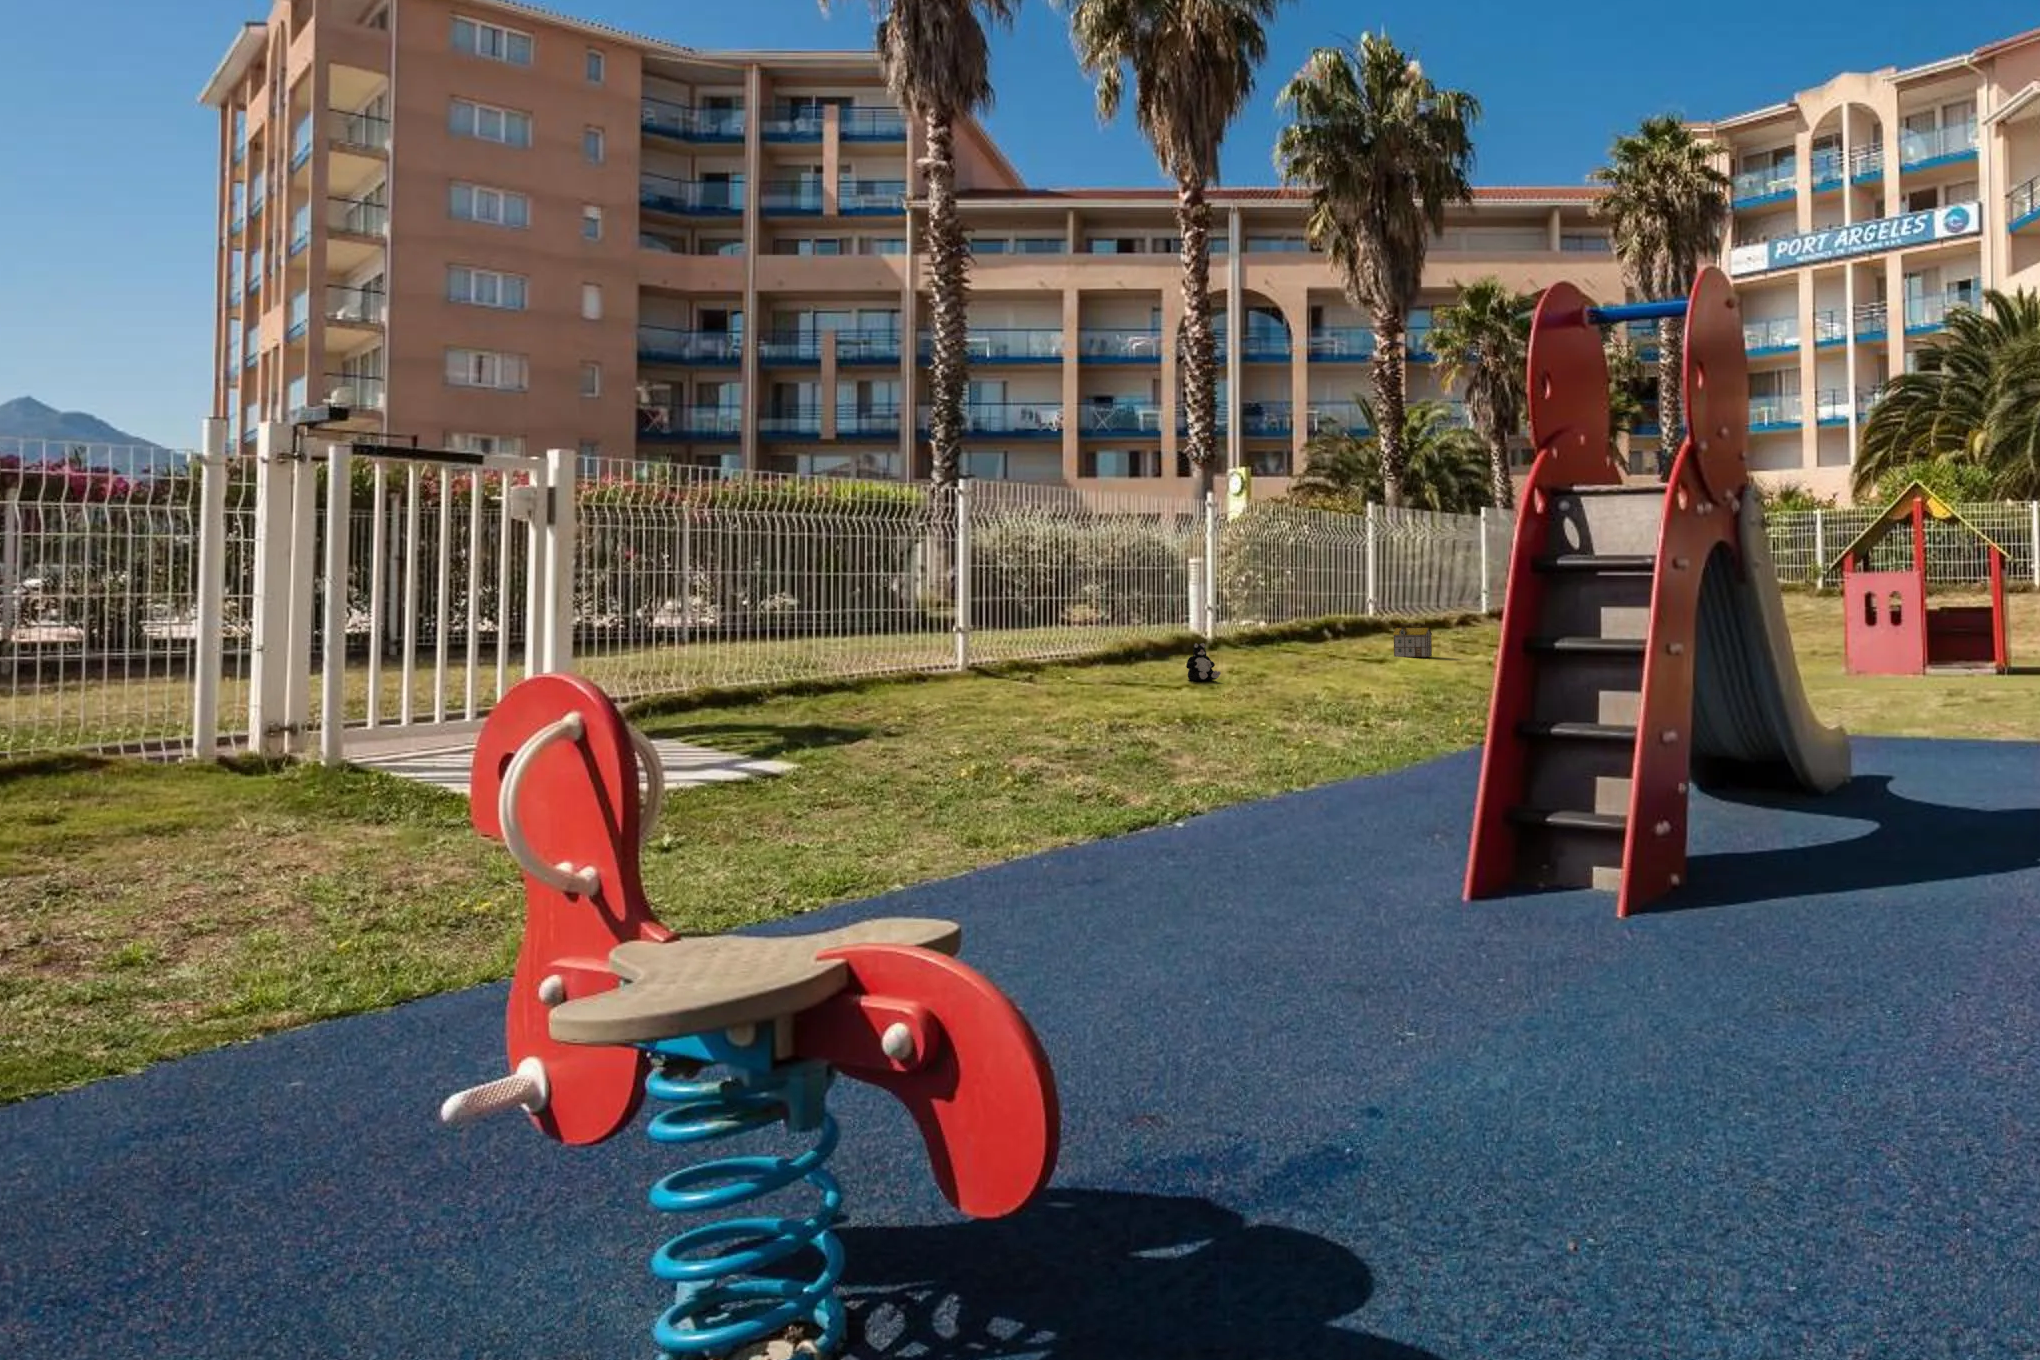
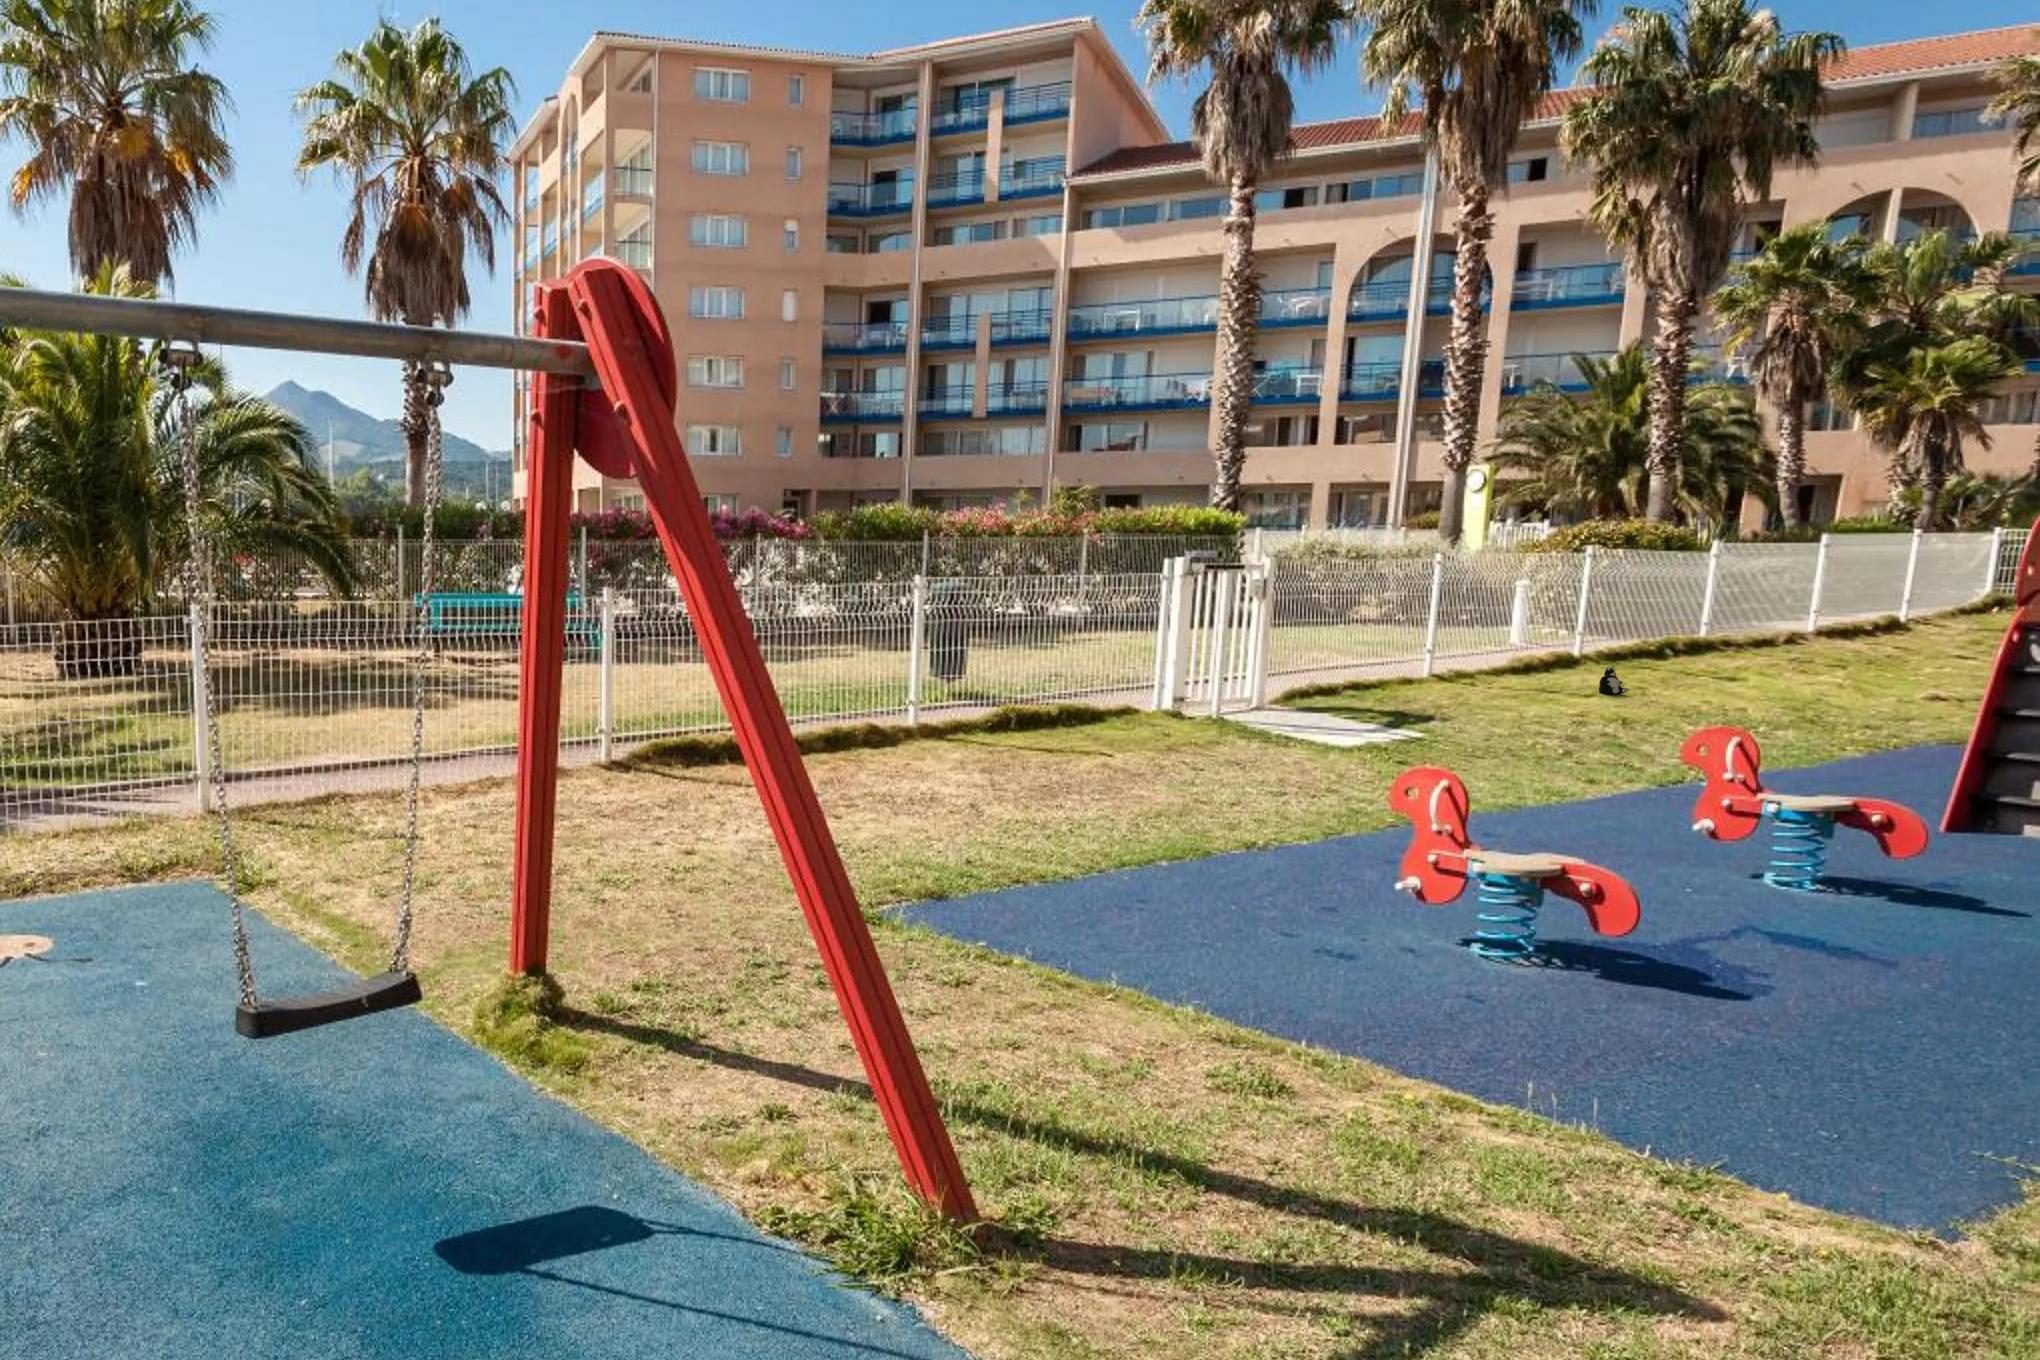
toy house: present [1393,627,1432,657] -> none [1750,652,1792,679]

